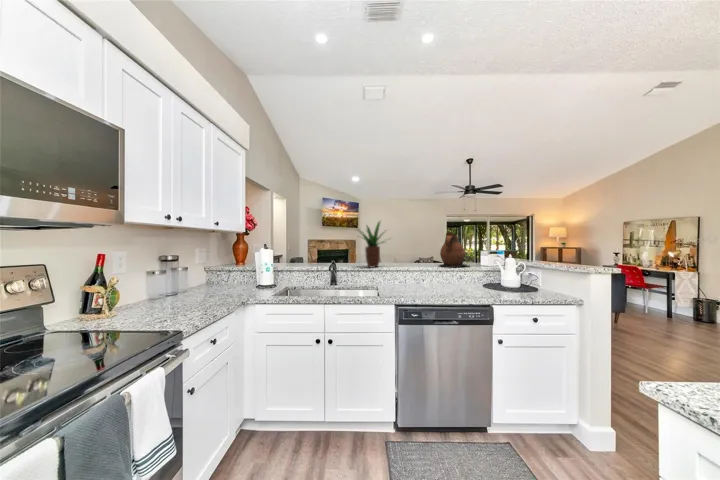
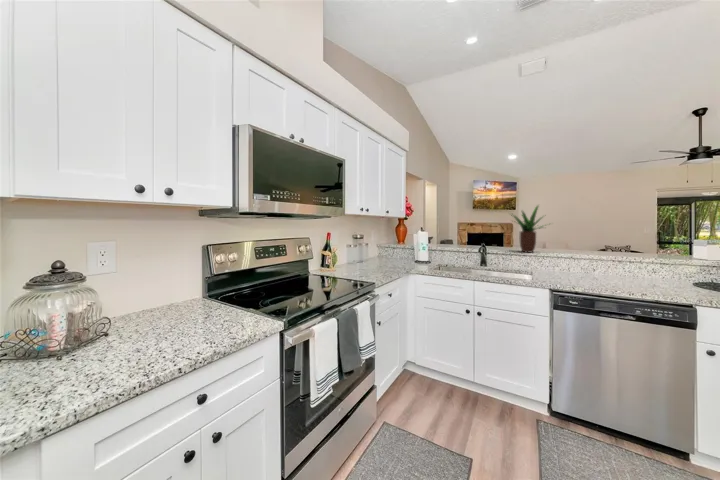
ceramic pitcher: present [440,233,470,267] -> none [612,218,664,258]

